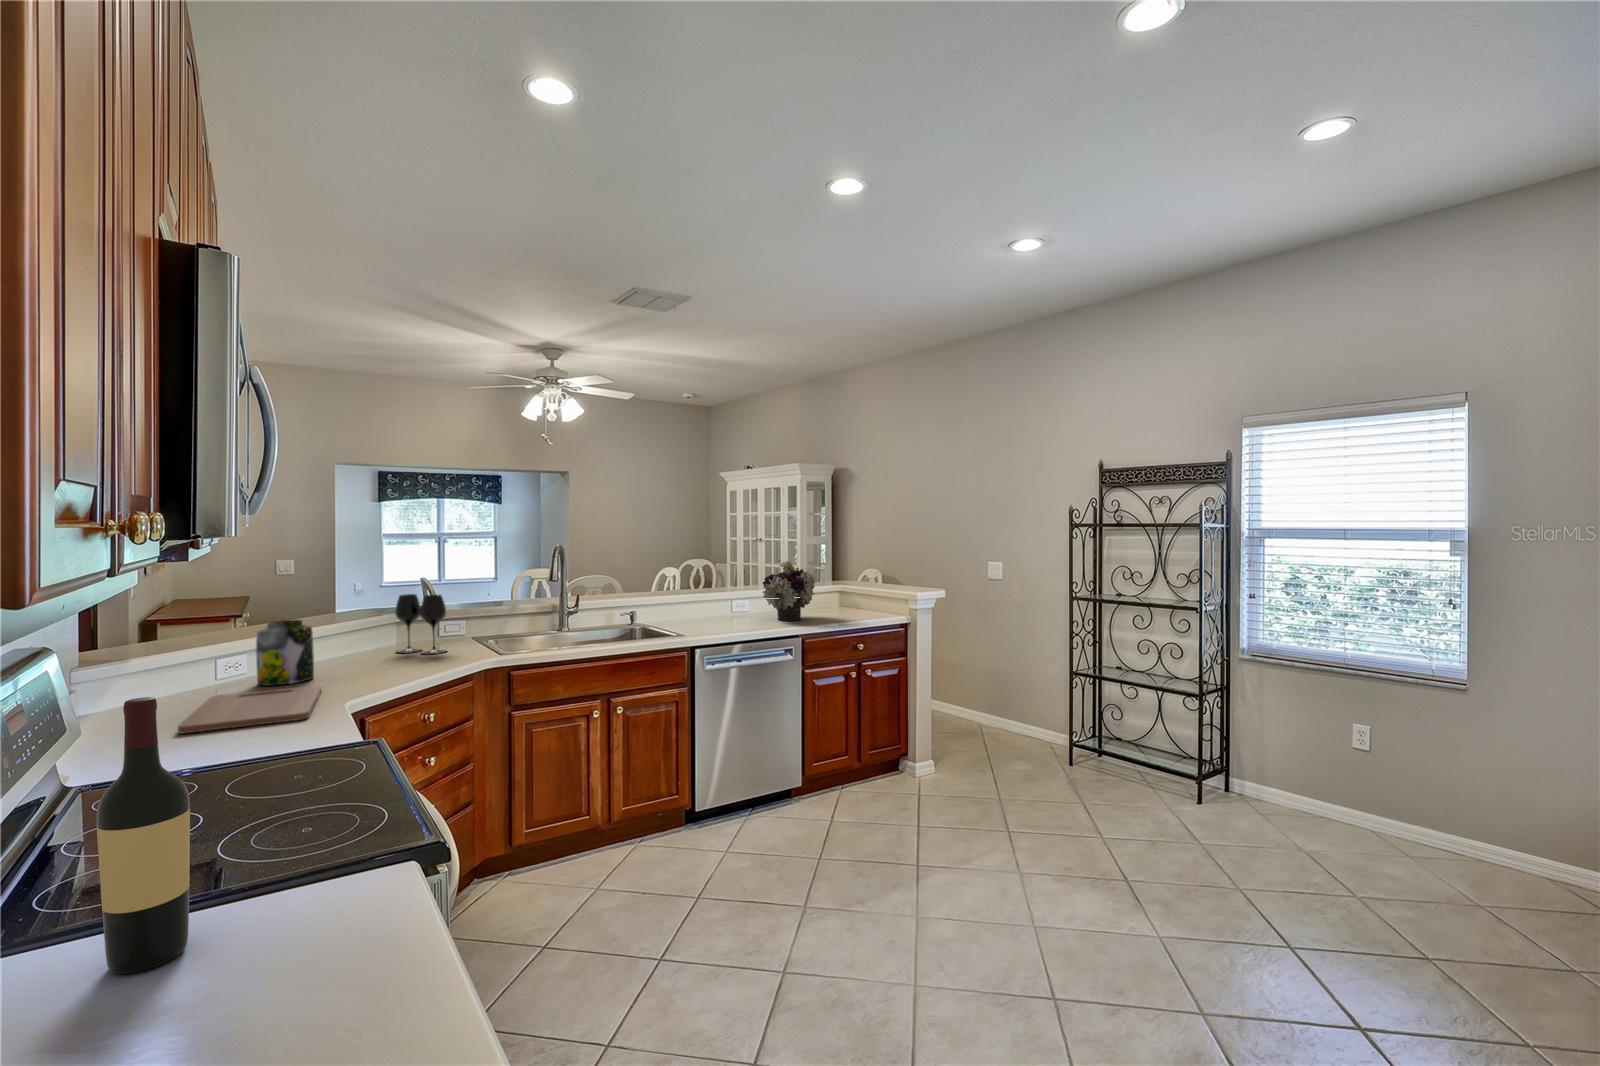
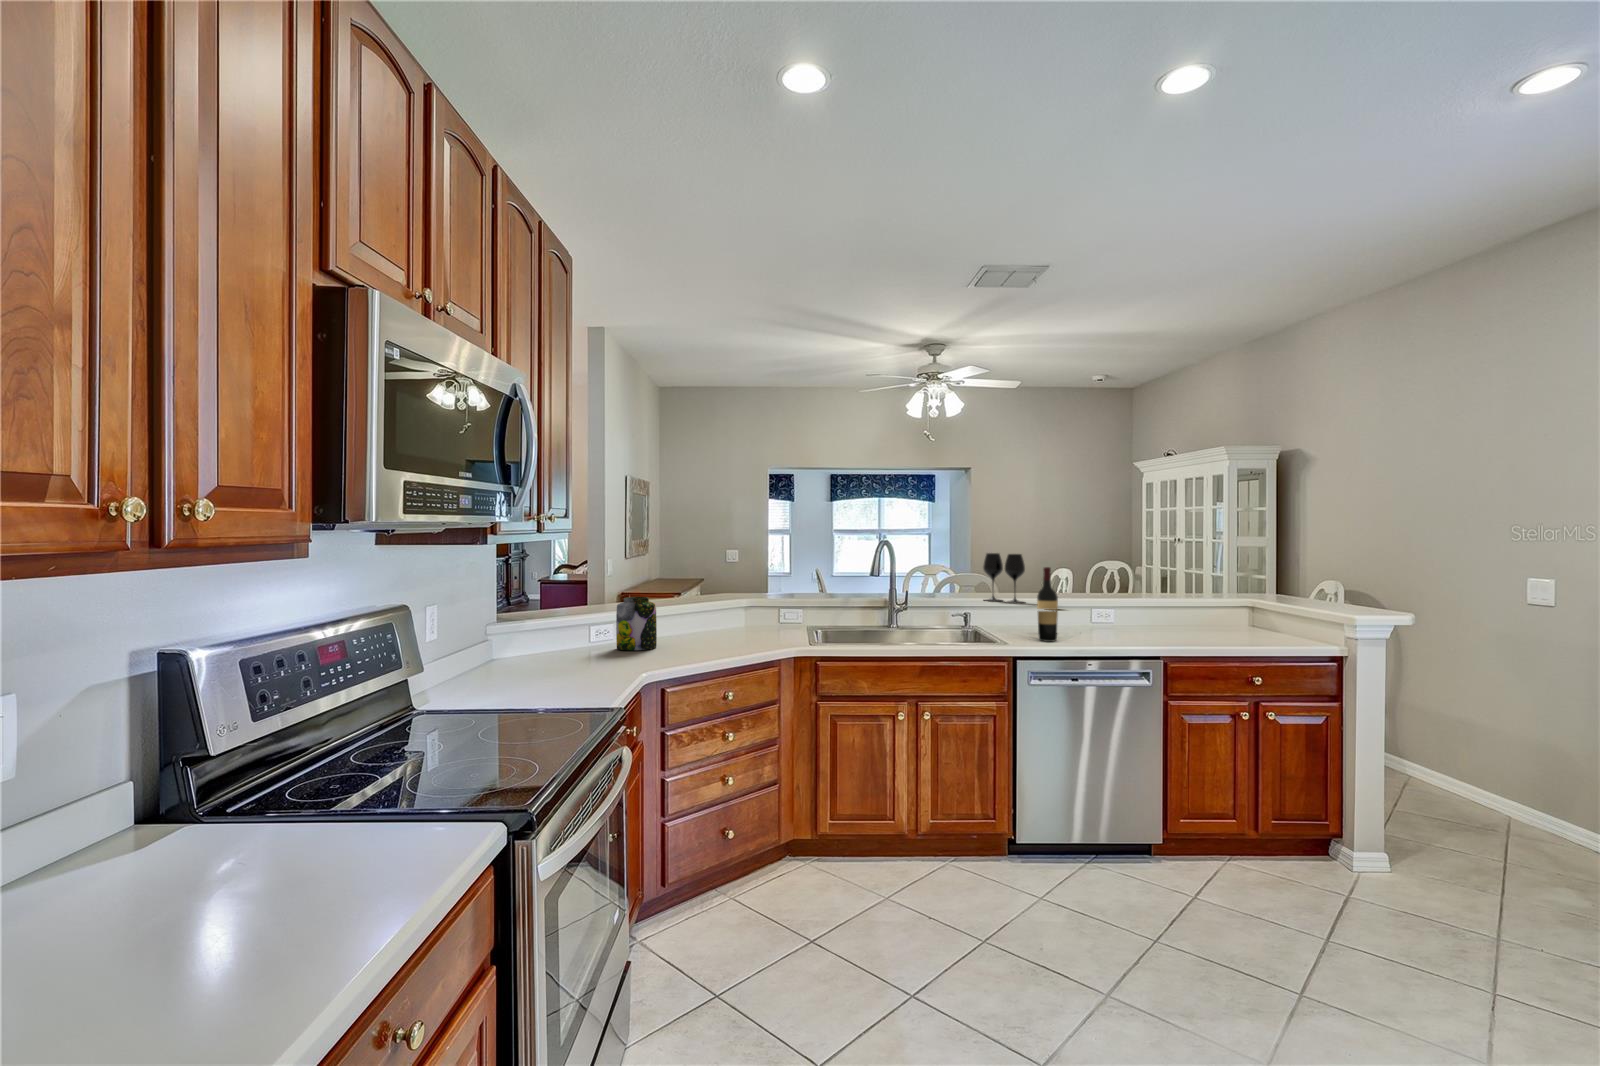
flower arrangement: present [763,560,815,621] -> none [1118,564,1195,639]
wine glass: present [395,594,446,654] -> present [983,553,1025,603]
cutting board: present [178,686,322,733] -> none [528,653,647,681]
wine bottle: present [97,697,190,973] -> present [1037,567,1058,642]

